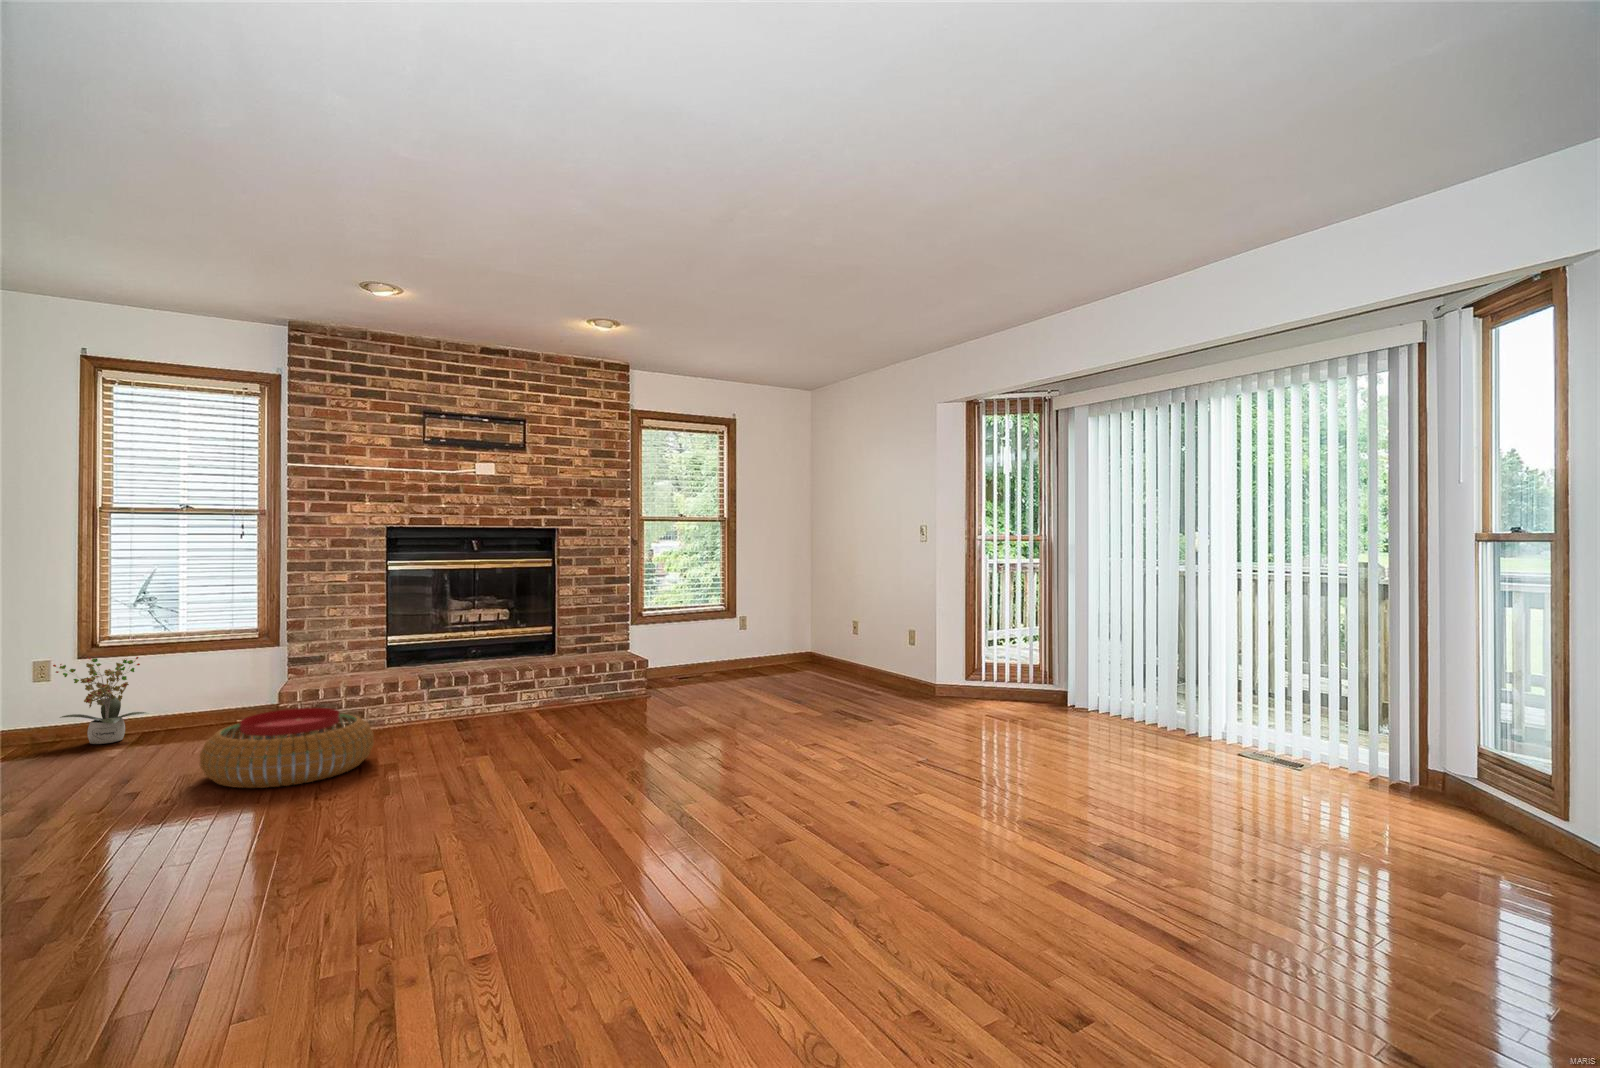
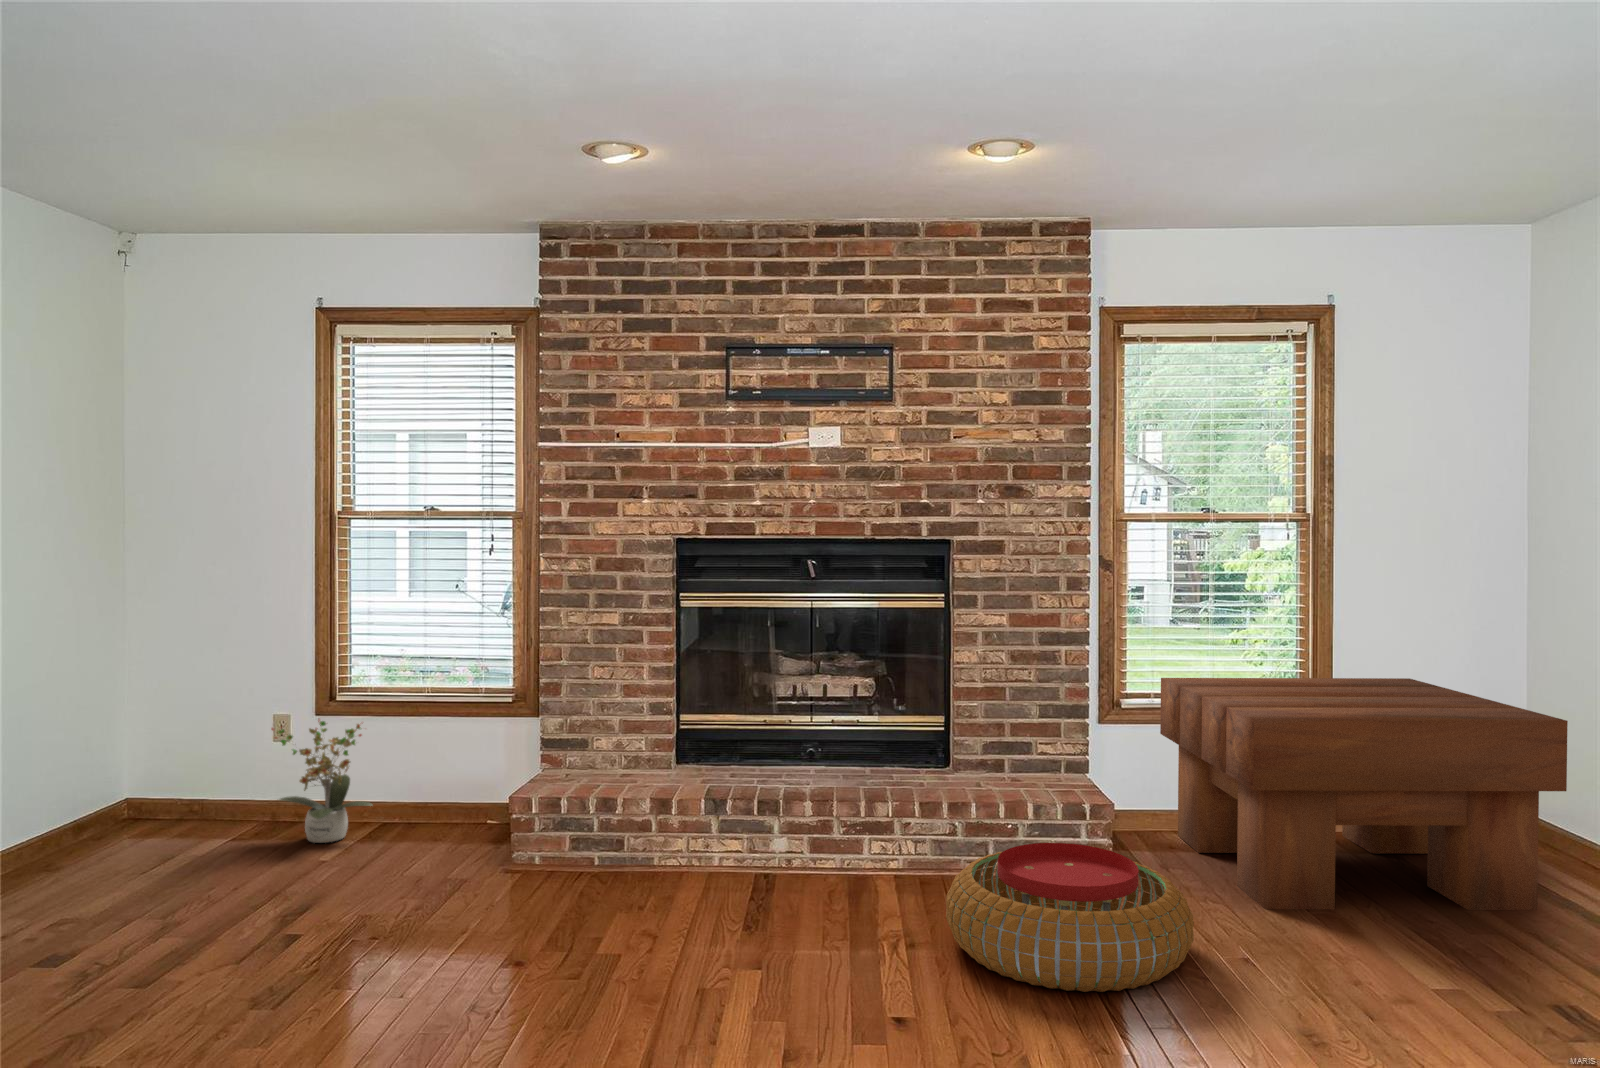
coffee table: none [662,596,834,698] -> present [1160,678,1568,910]
pouf: present [199,708,374,788] -> present [946,843,1194,992]

